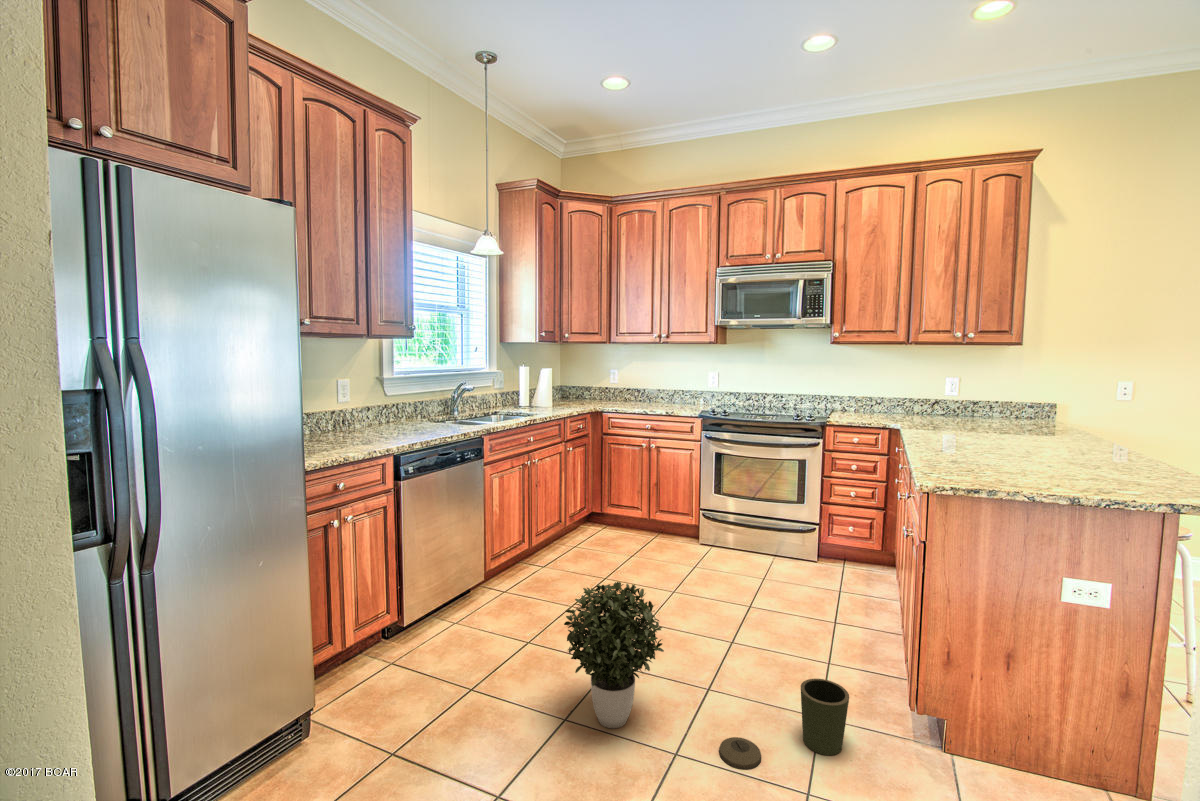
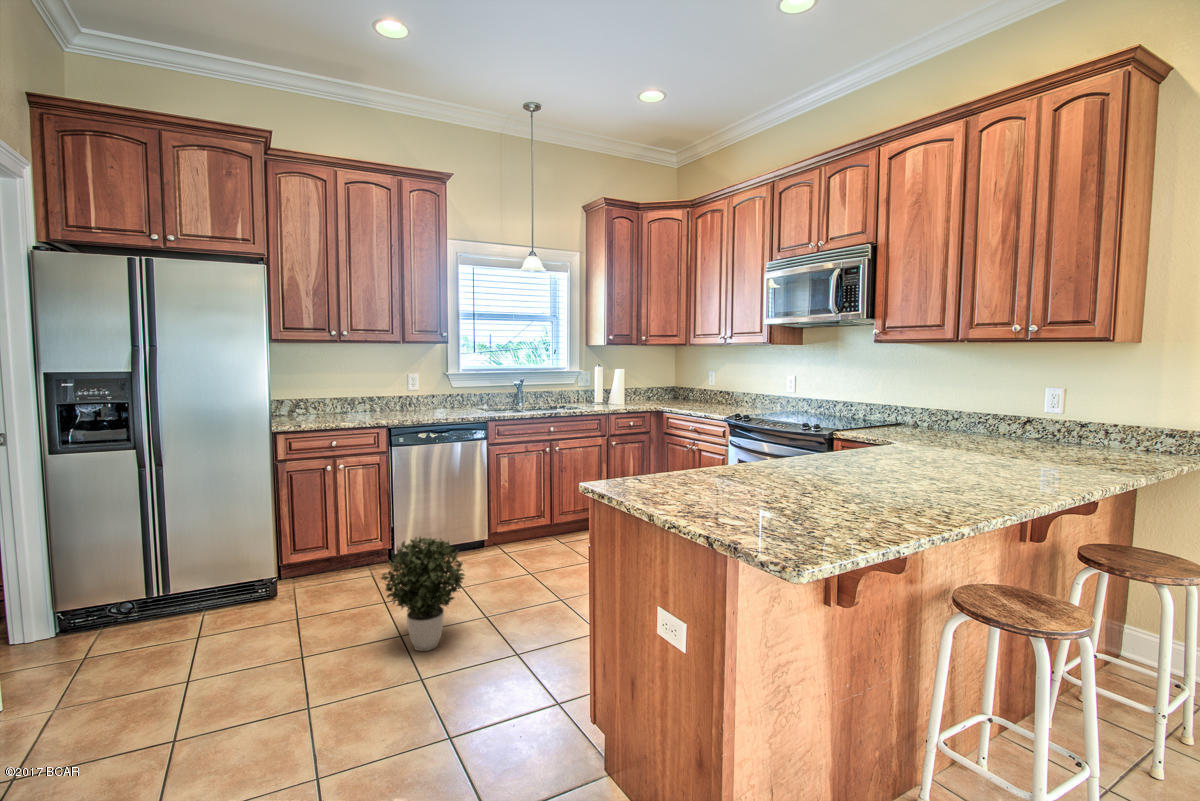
trash can: present [719,679,849,769] -> none [442,656,548,725]

